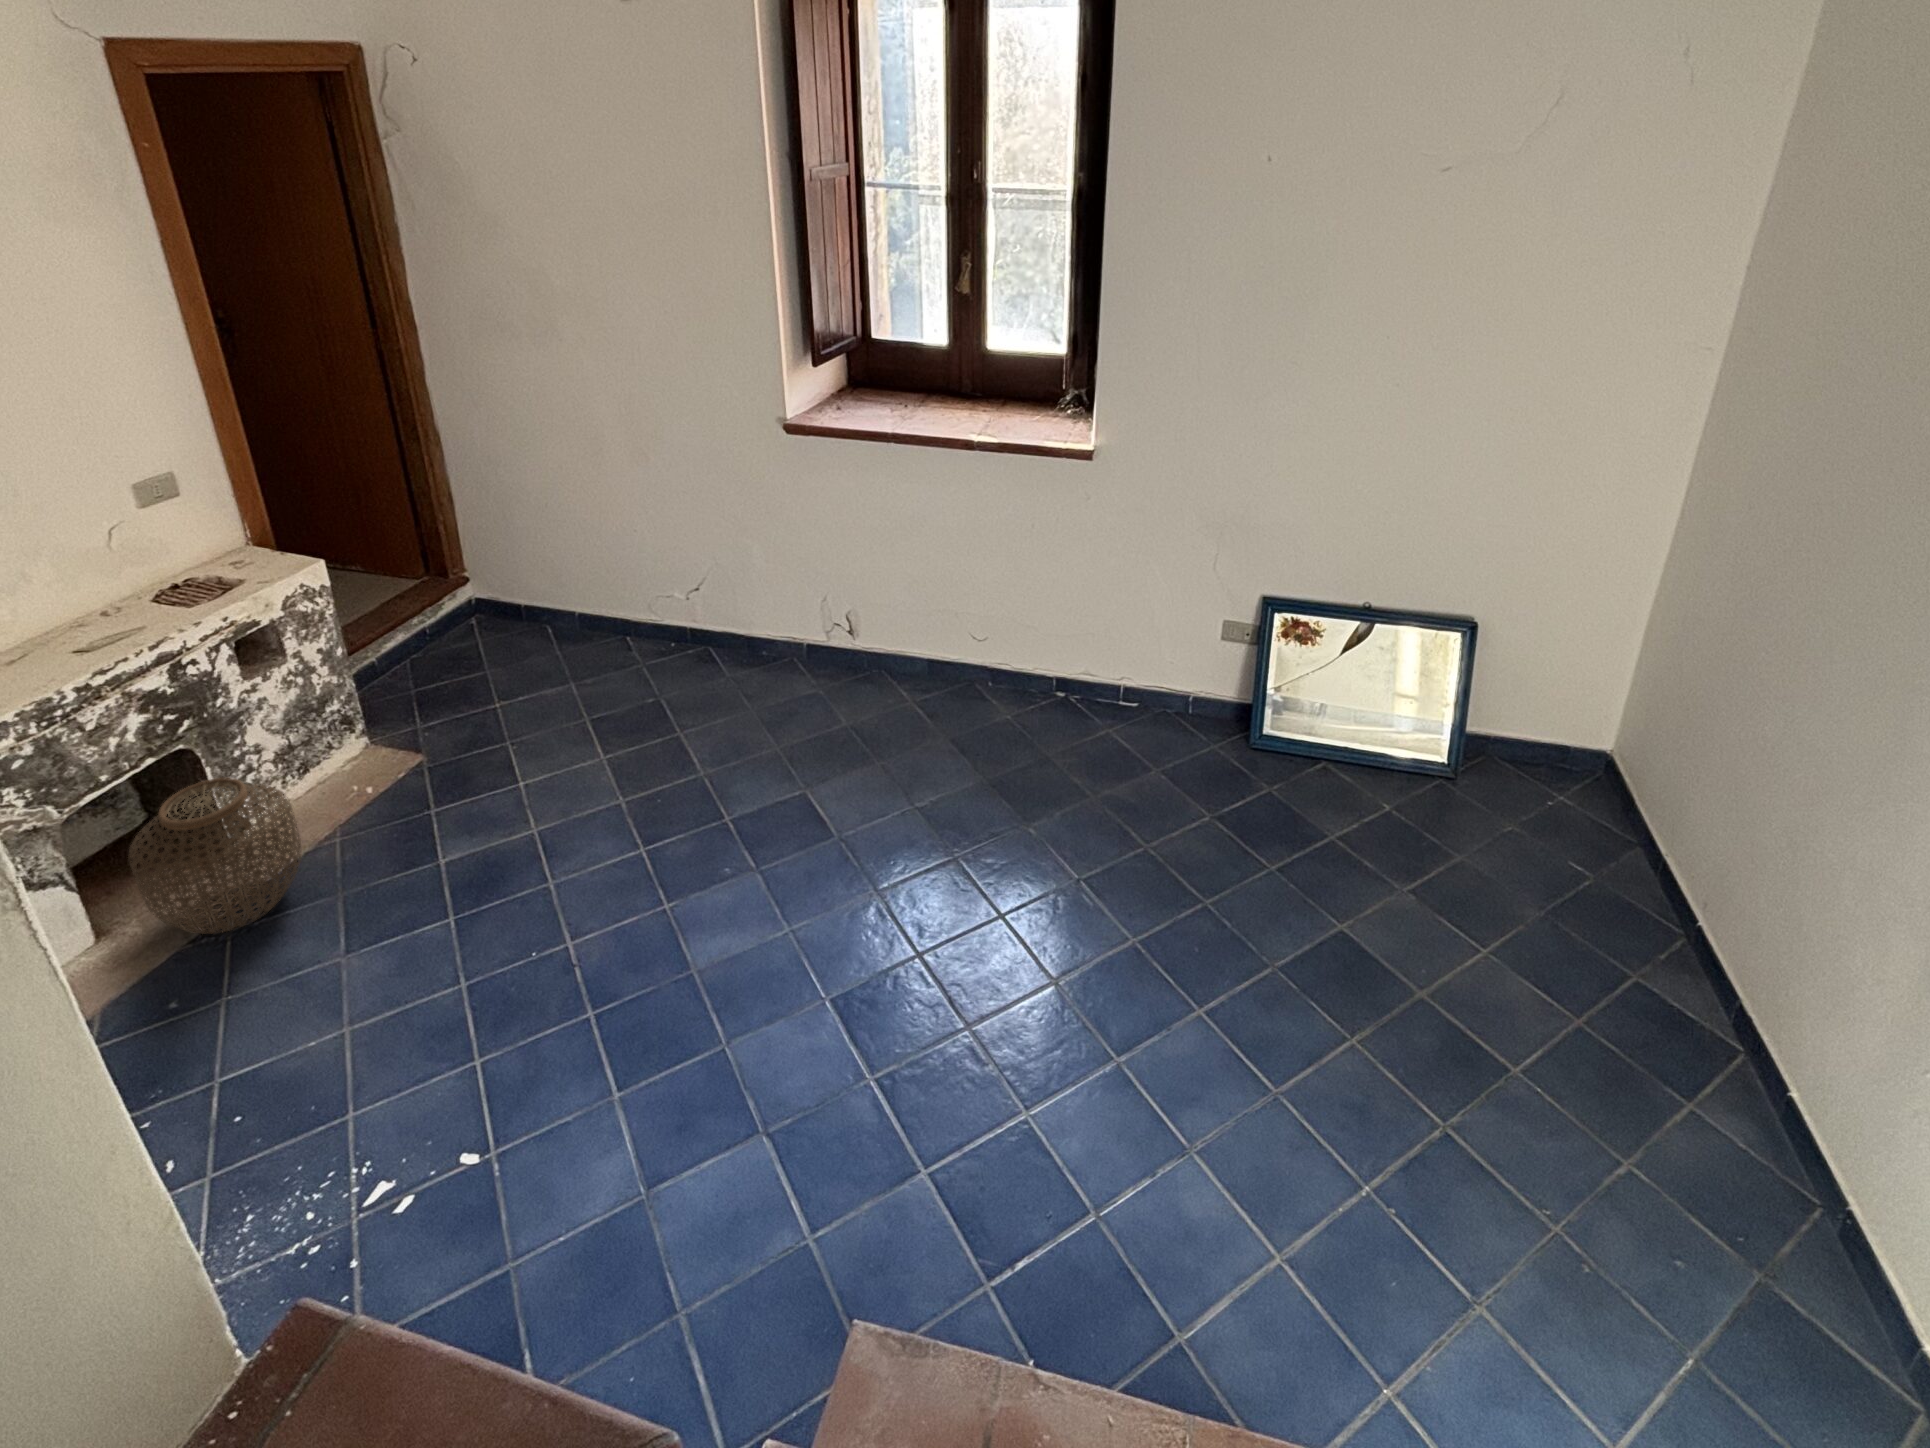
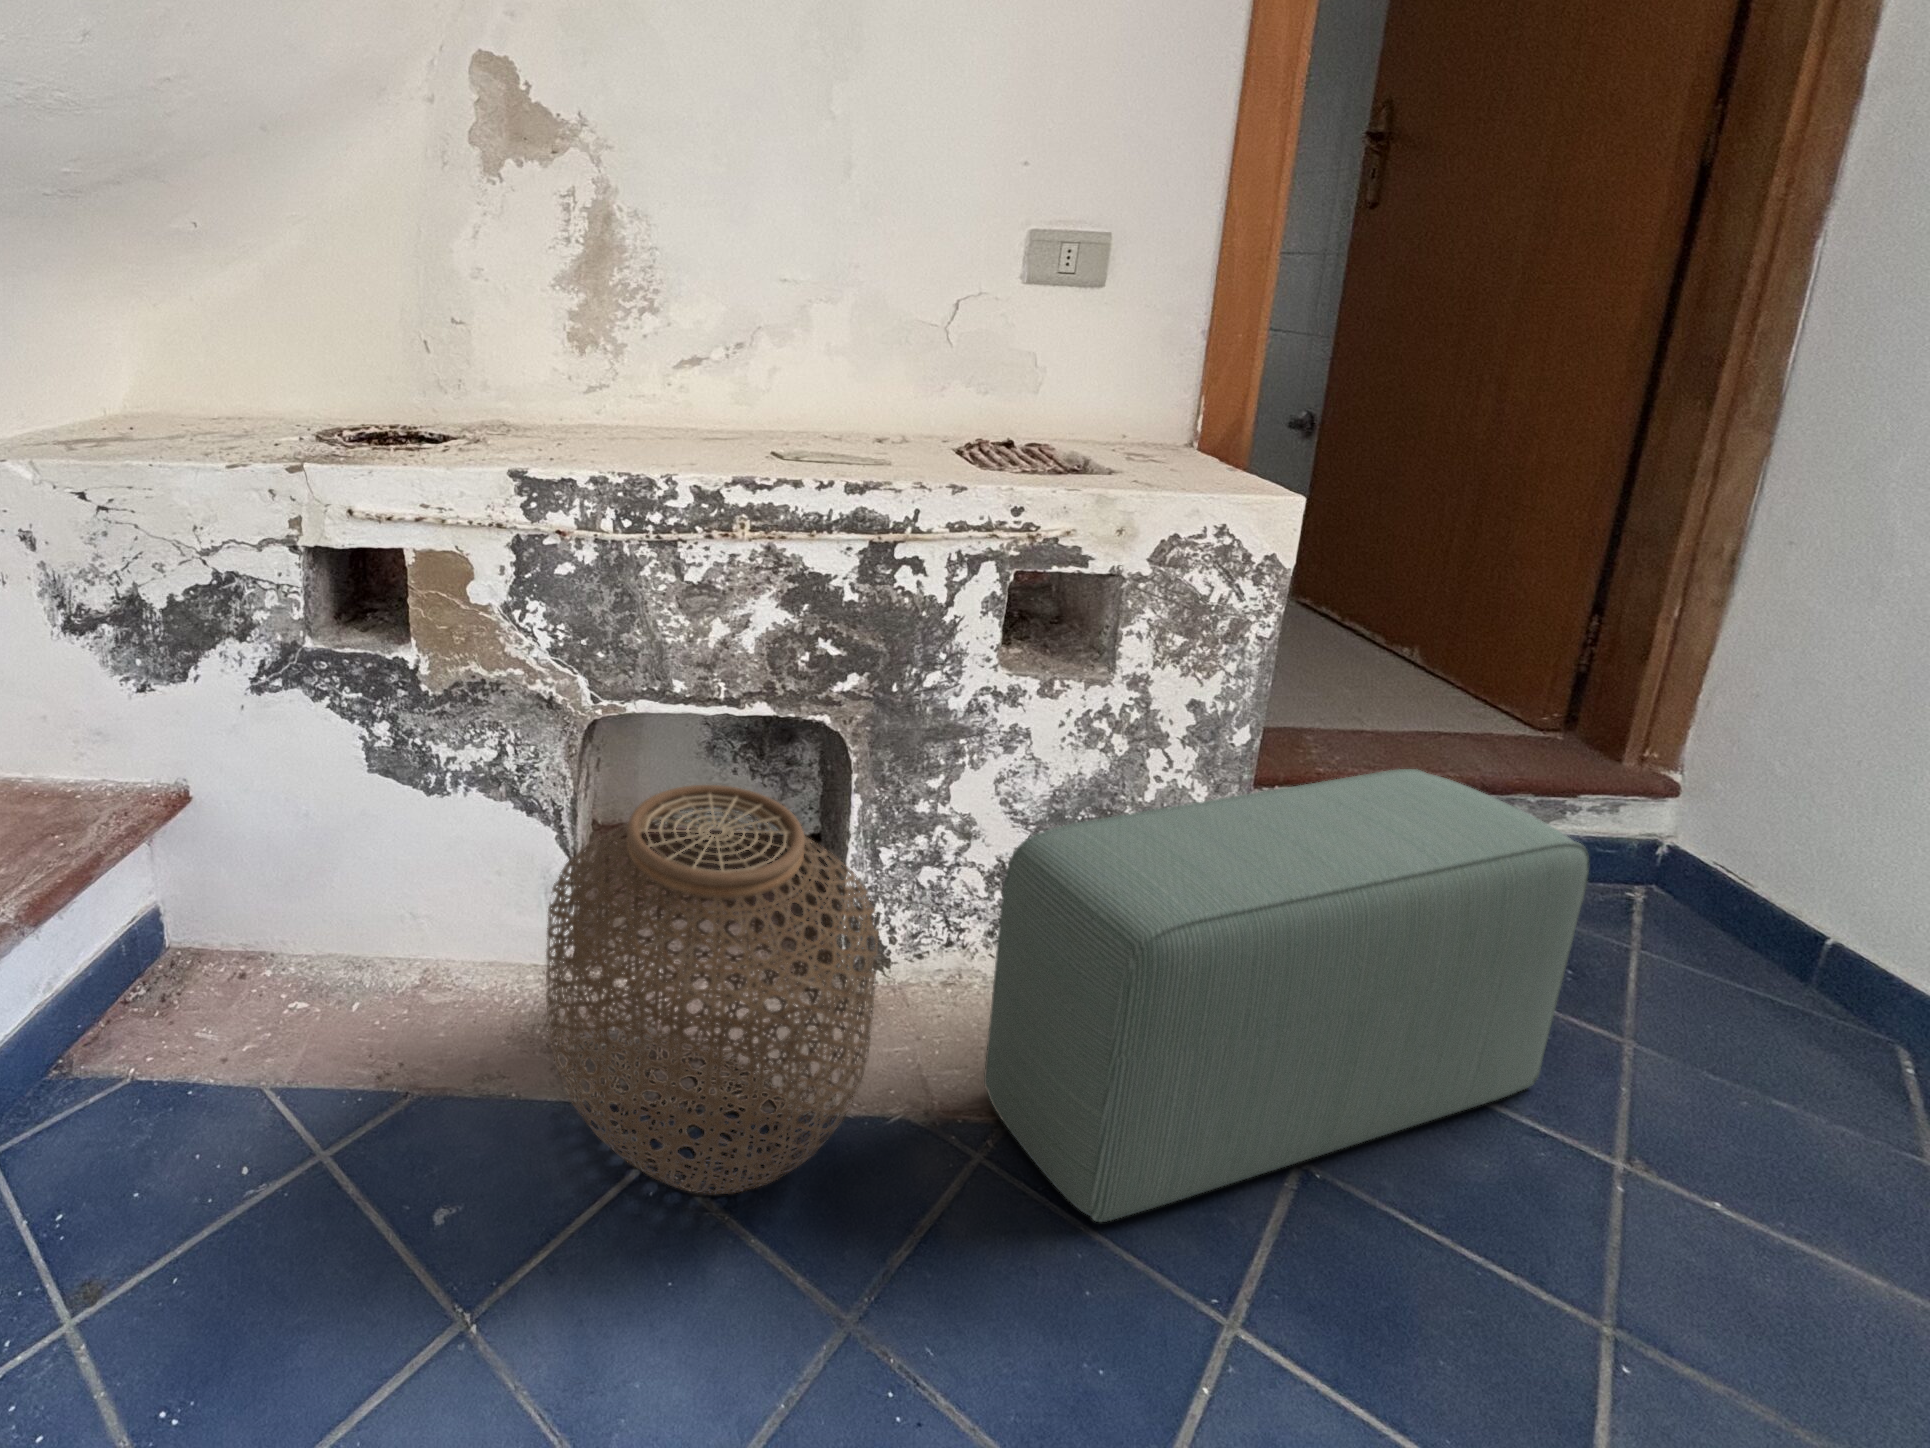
pouf: none [302,627,471,824] -> present [984,769,1589,1222]

